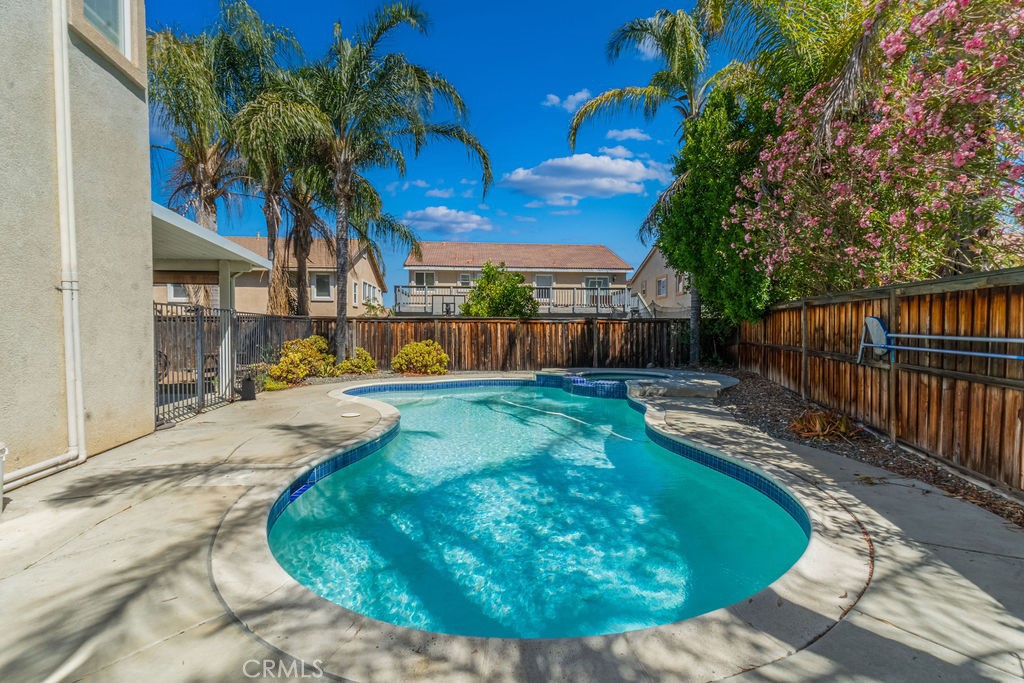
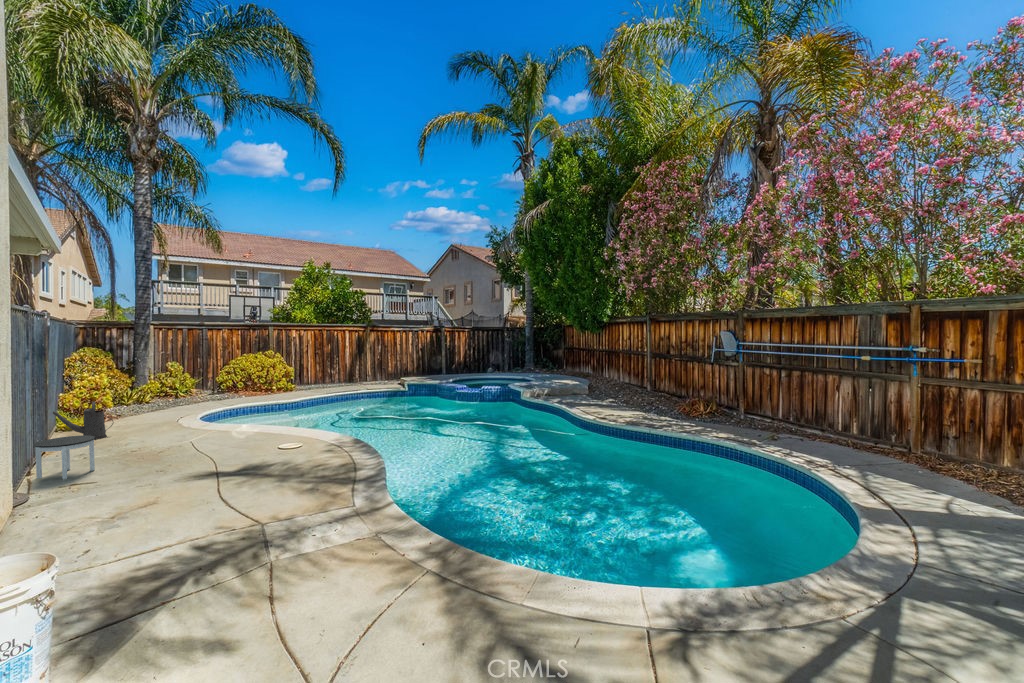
round table: none [159,395,198,426] -> present [34,435,95,480]

